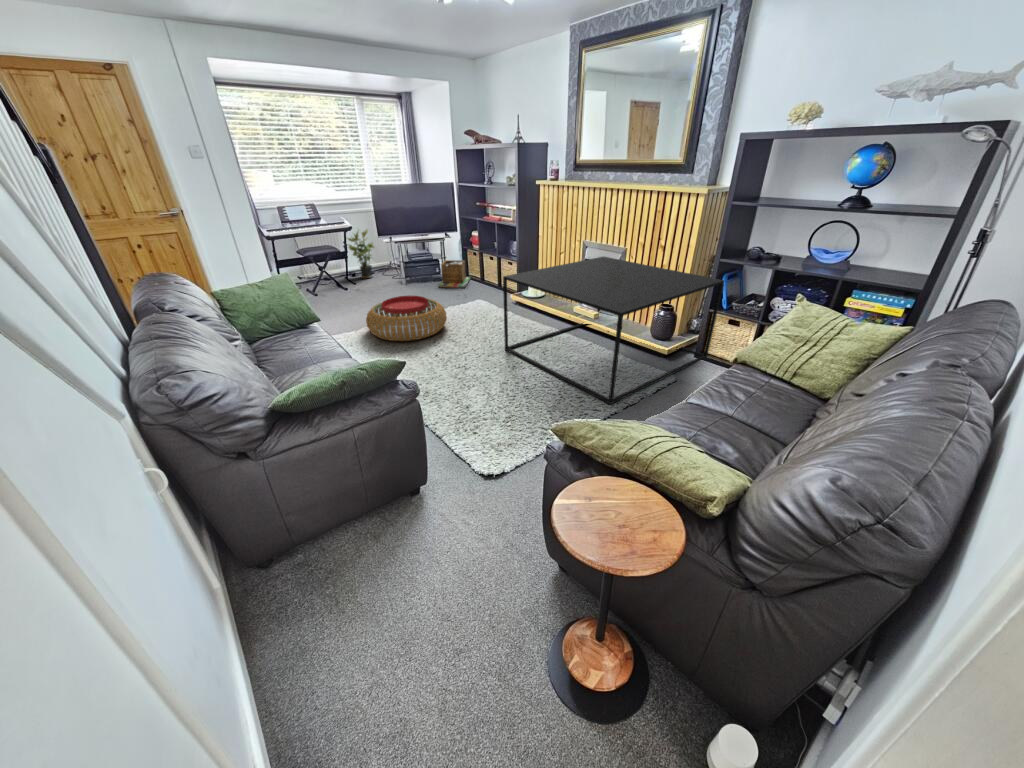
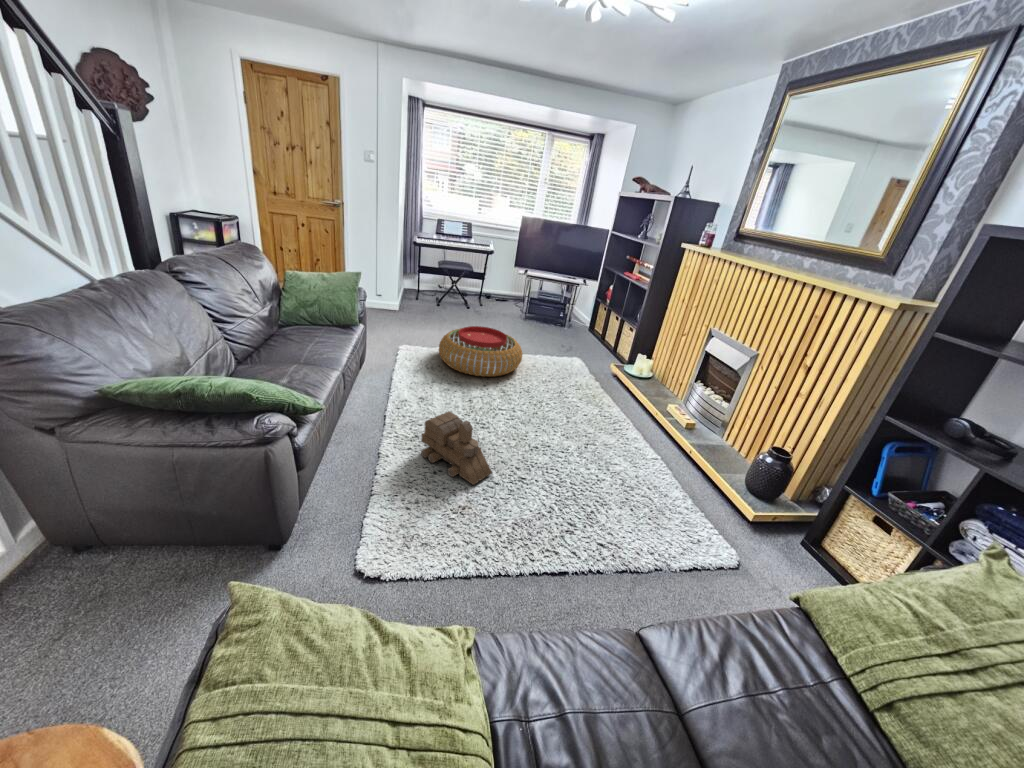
potted plant: present [348,229,374,278] -> none [491,254,516,303]
coffee table: present [503,257,724,404] -> none [548,338,882,553]
laundry basket: present [439,260,470,288] -> none [553,306,594,339]
toy train: none [438,359,505,407] -> present [421,412,492,485]

